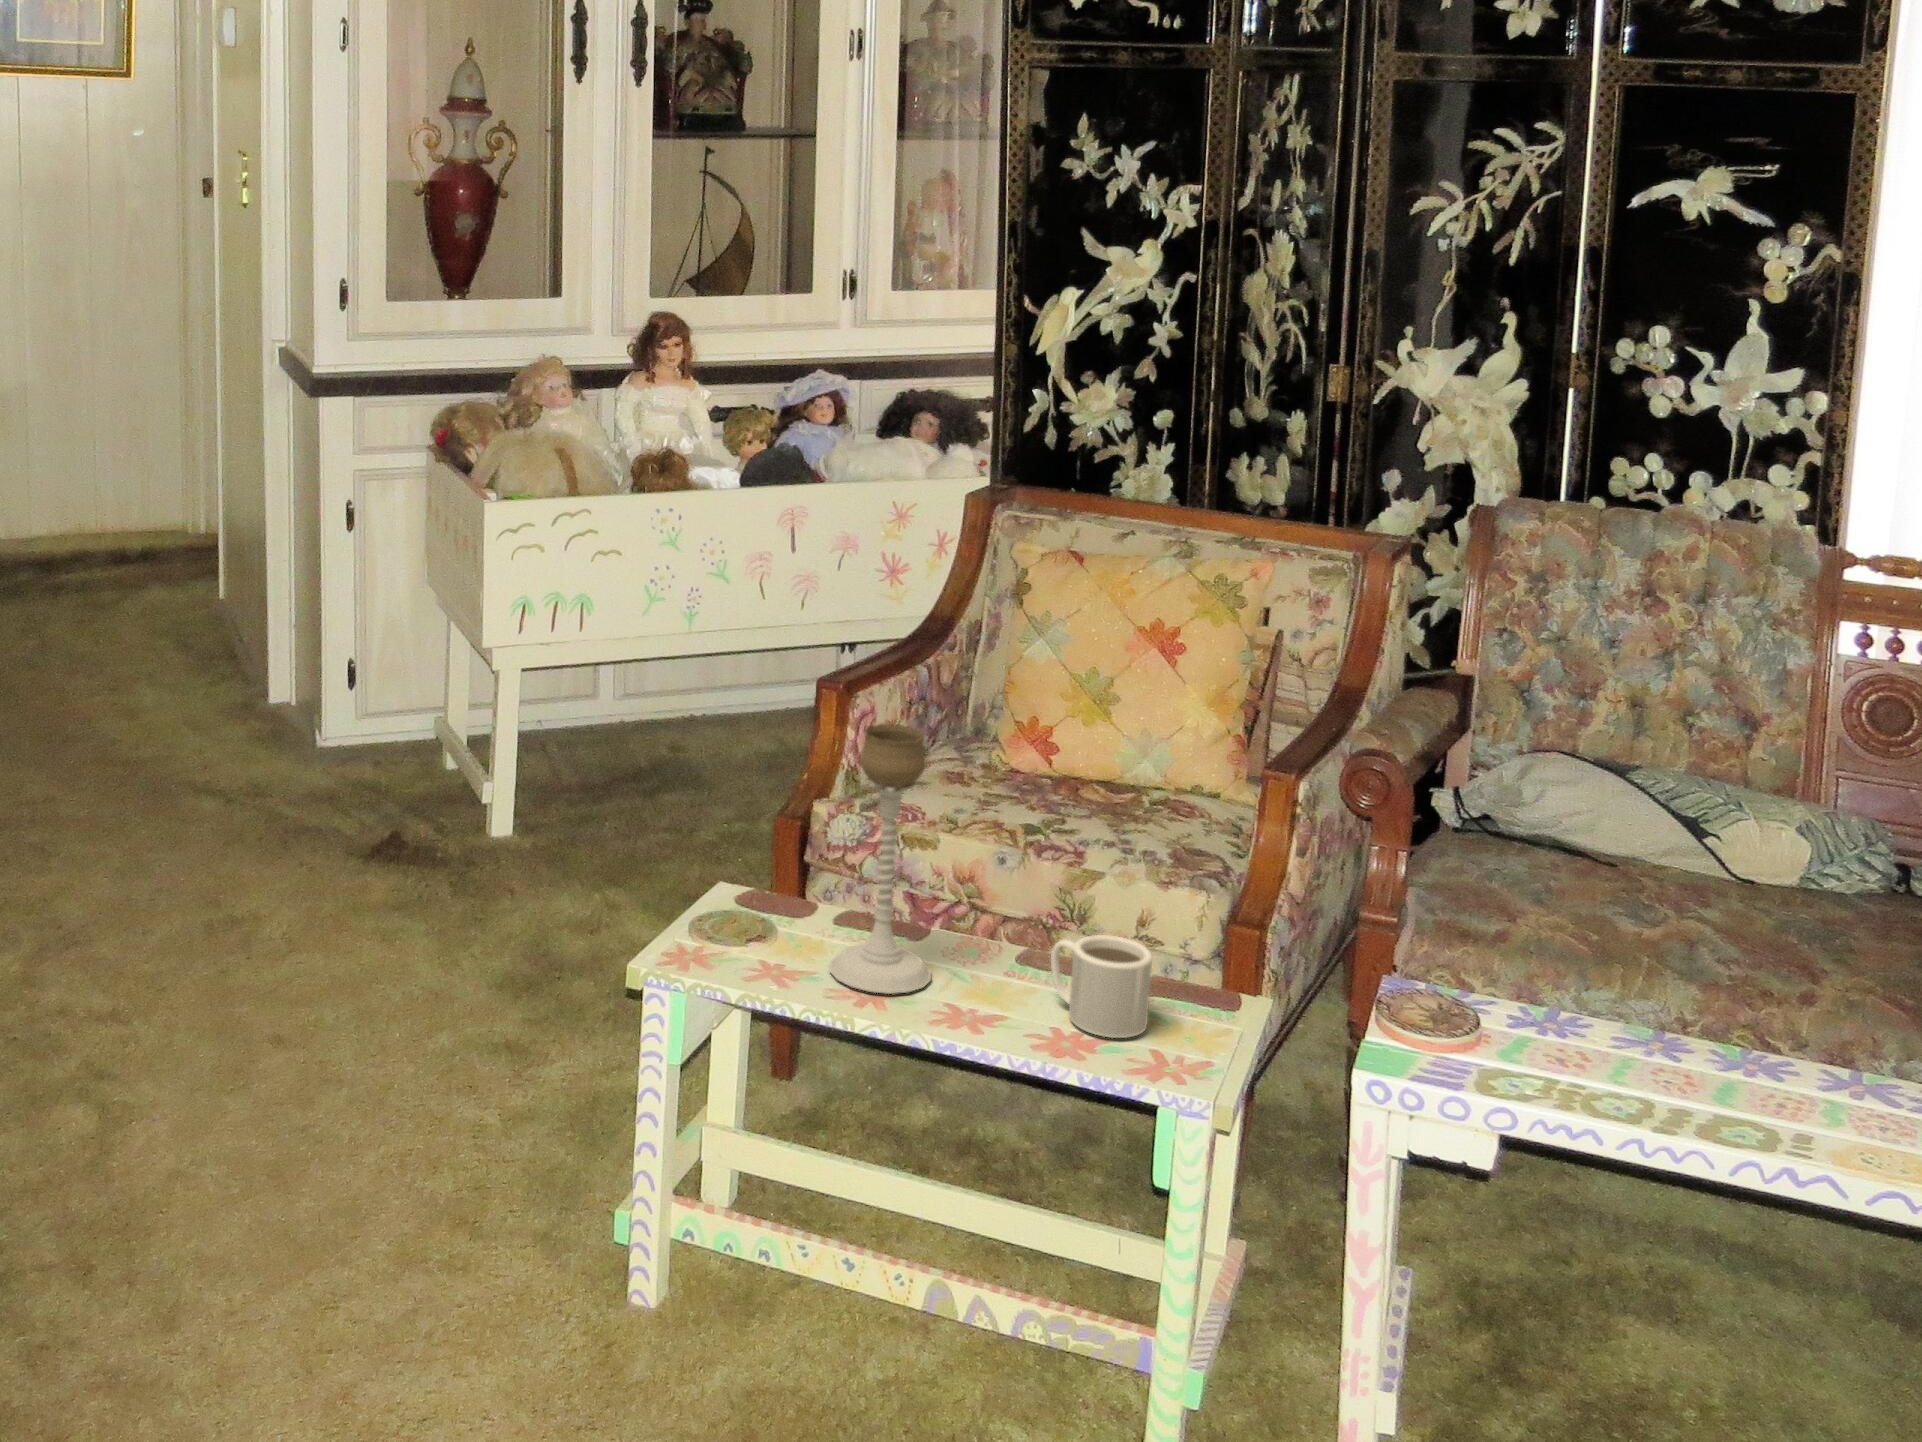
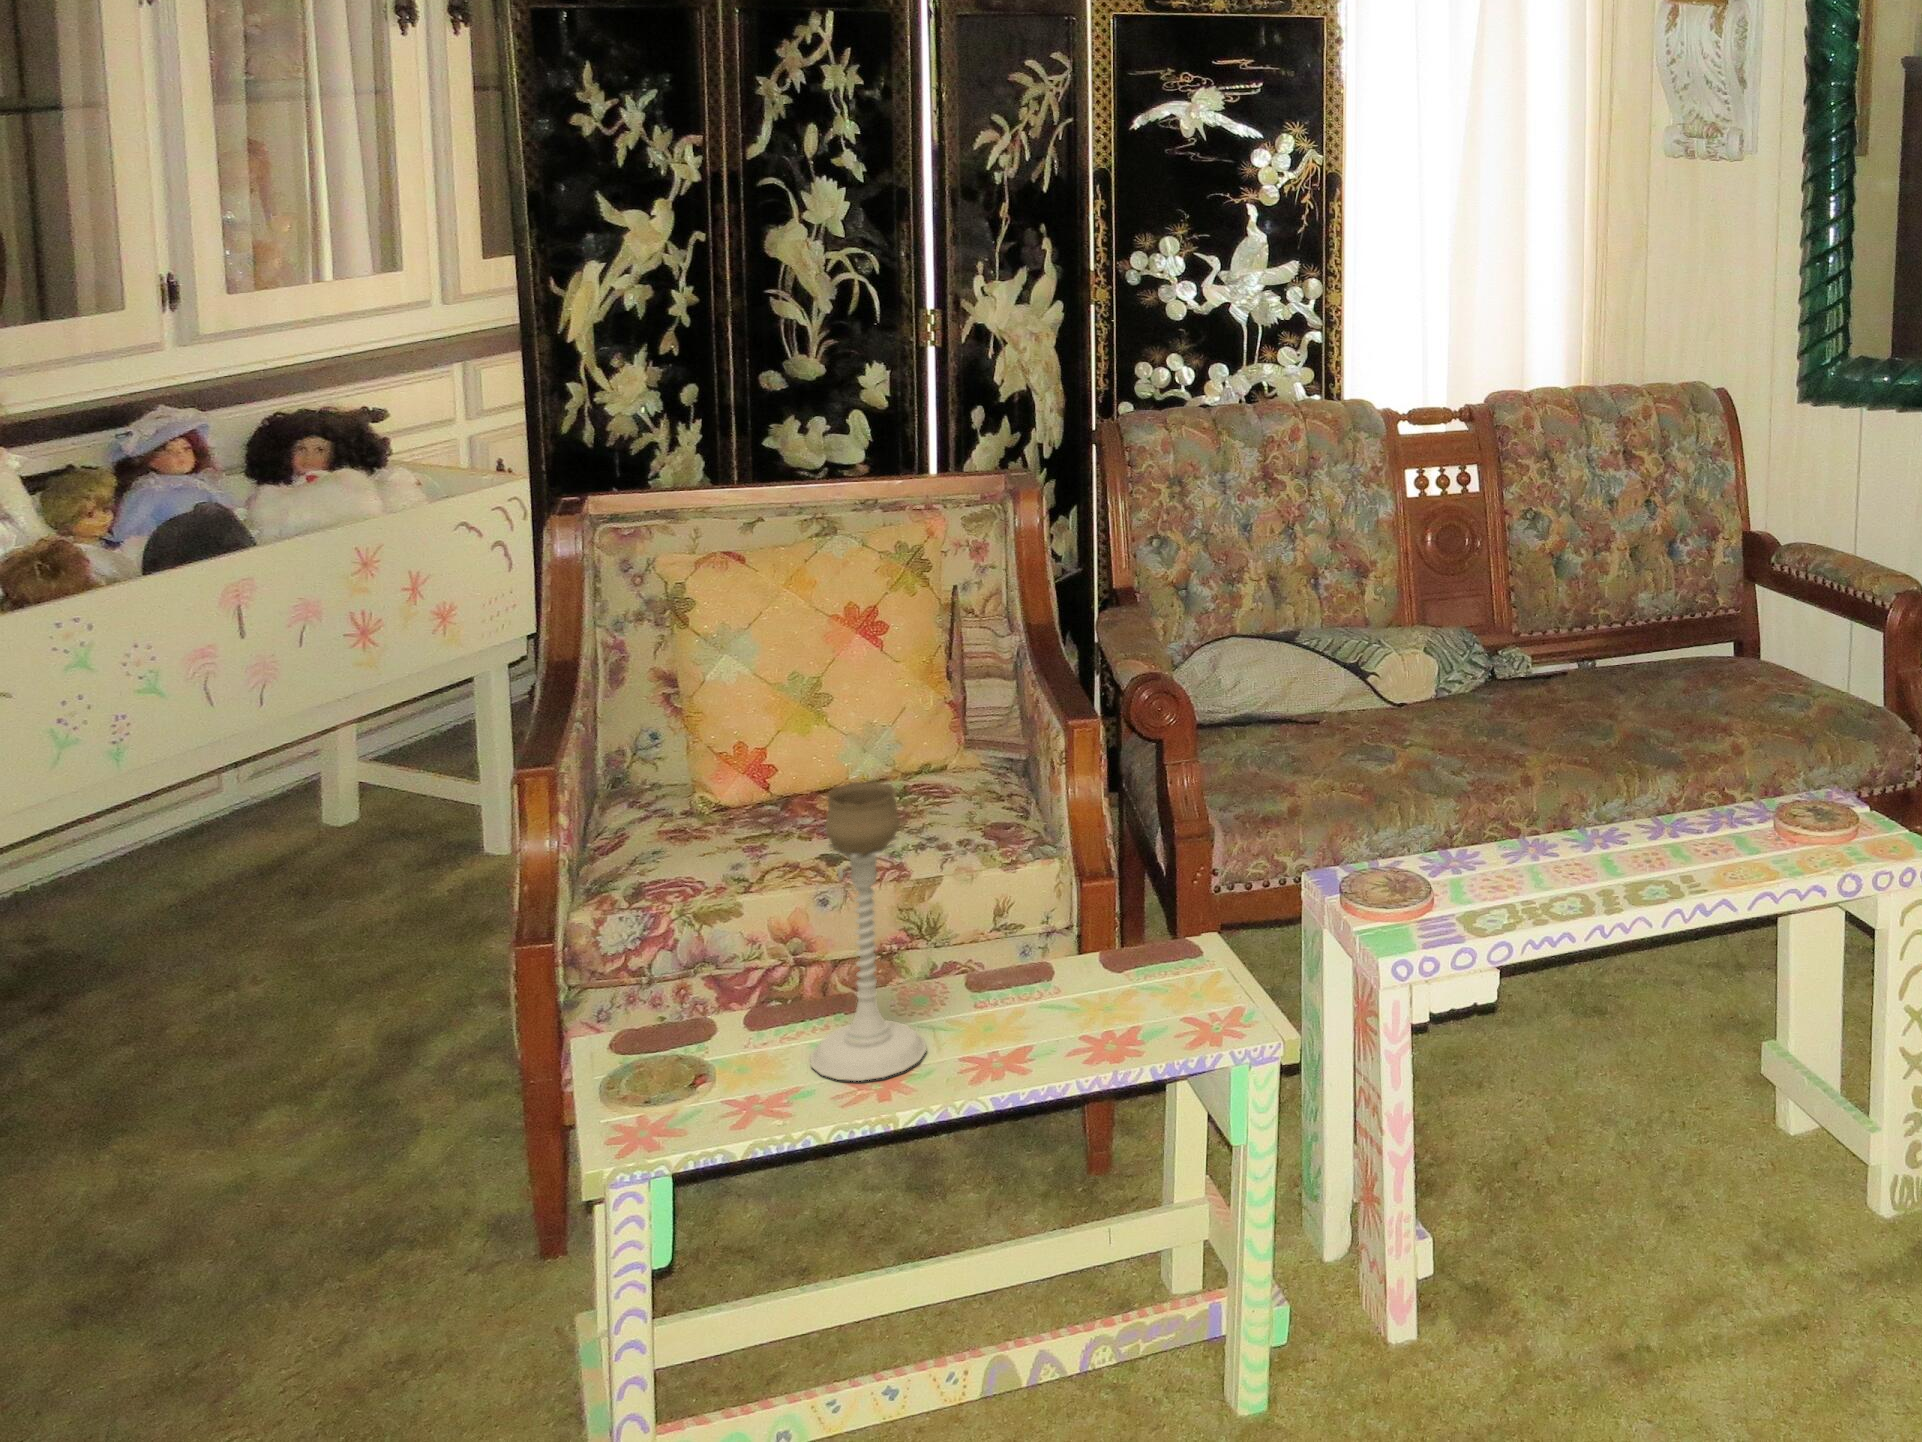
mug: present [1051,935,1152,1038] -> none [1046,925,1153,1028]

